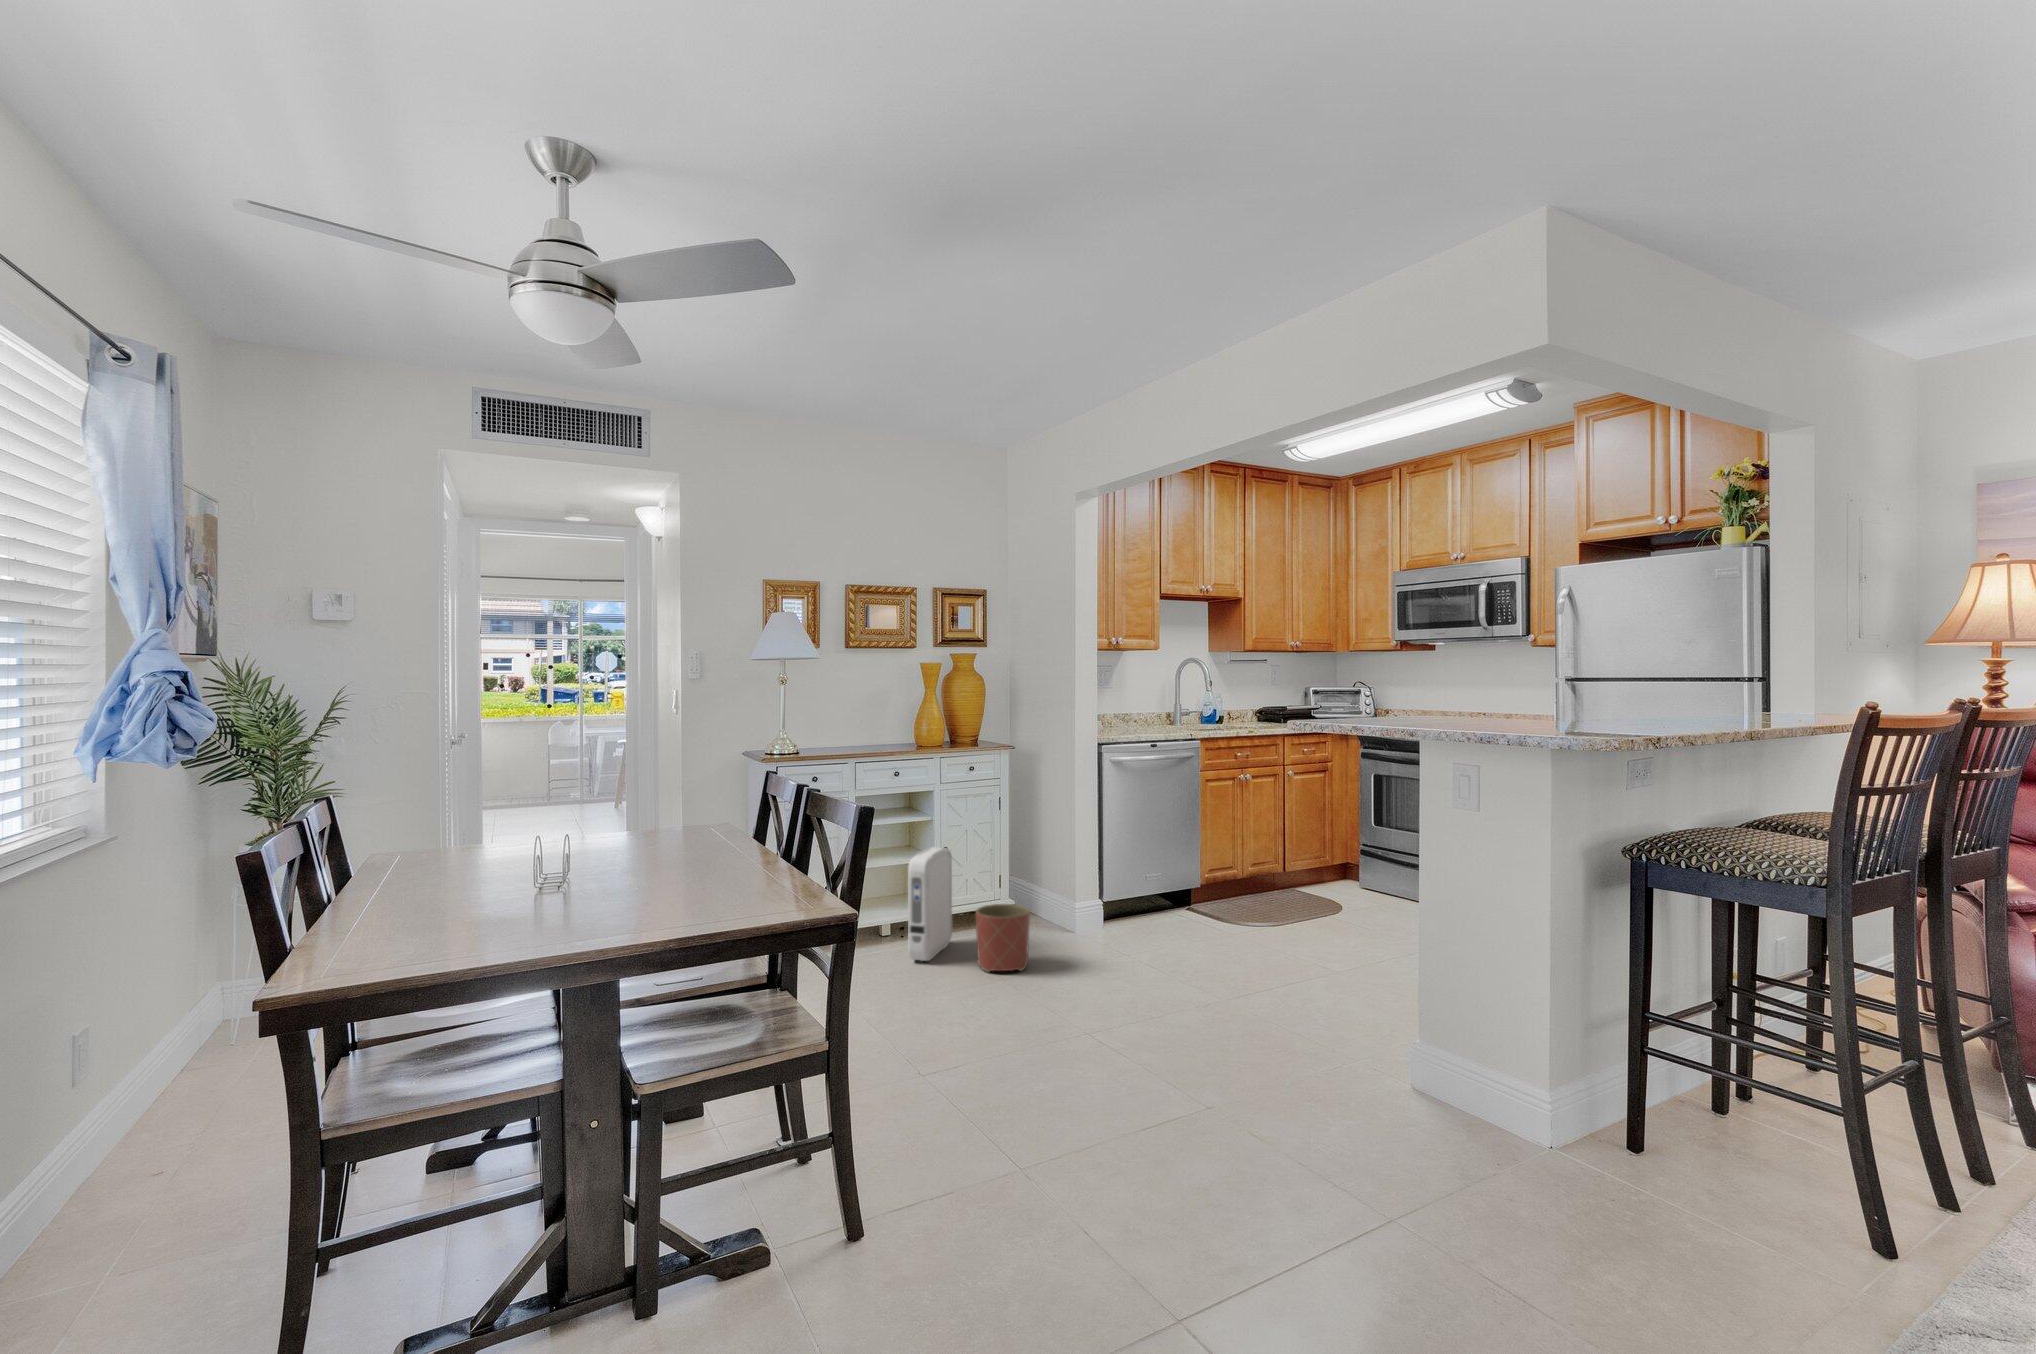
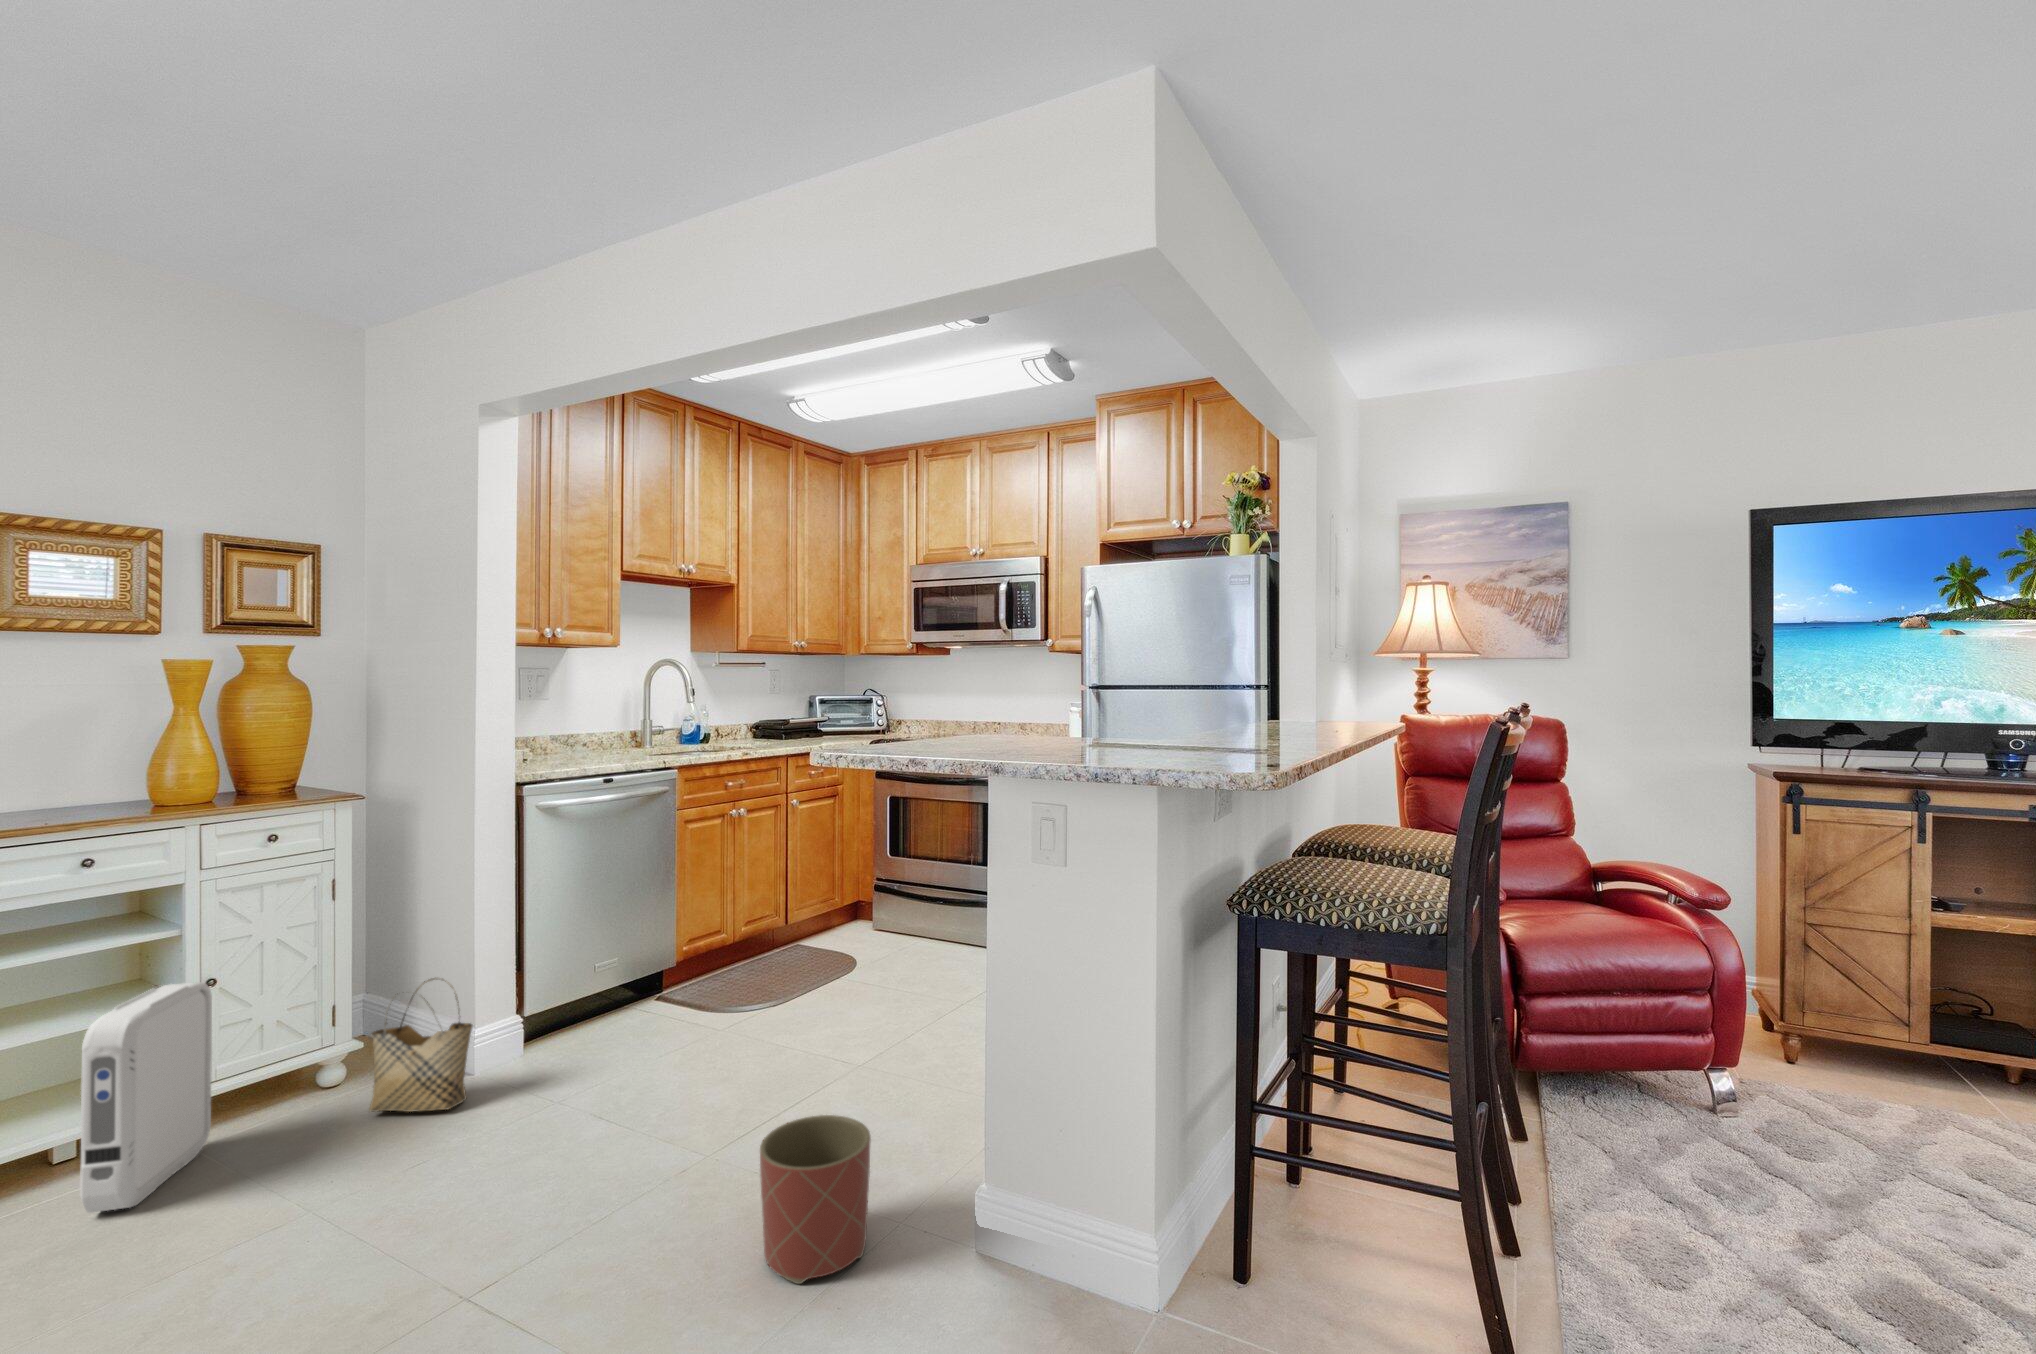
woven basket: none [1026,865,1081,947] -> present [369,978,472,1112]
planter: present [976,904,1030,972] -> present [760,1115,871,1284]

